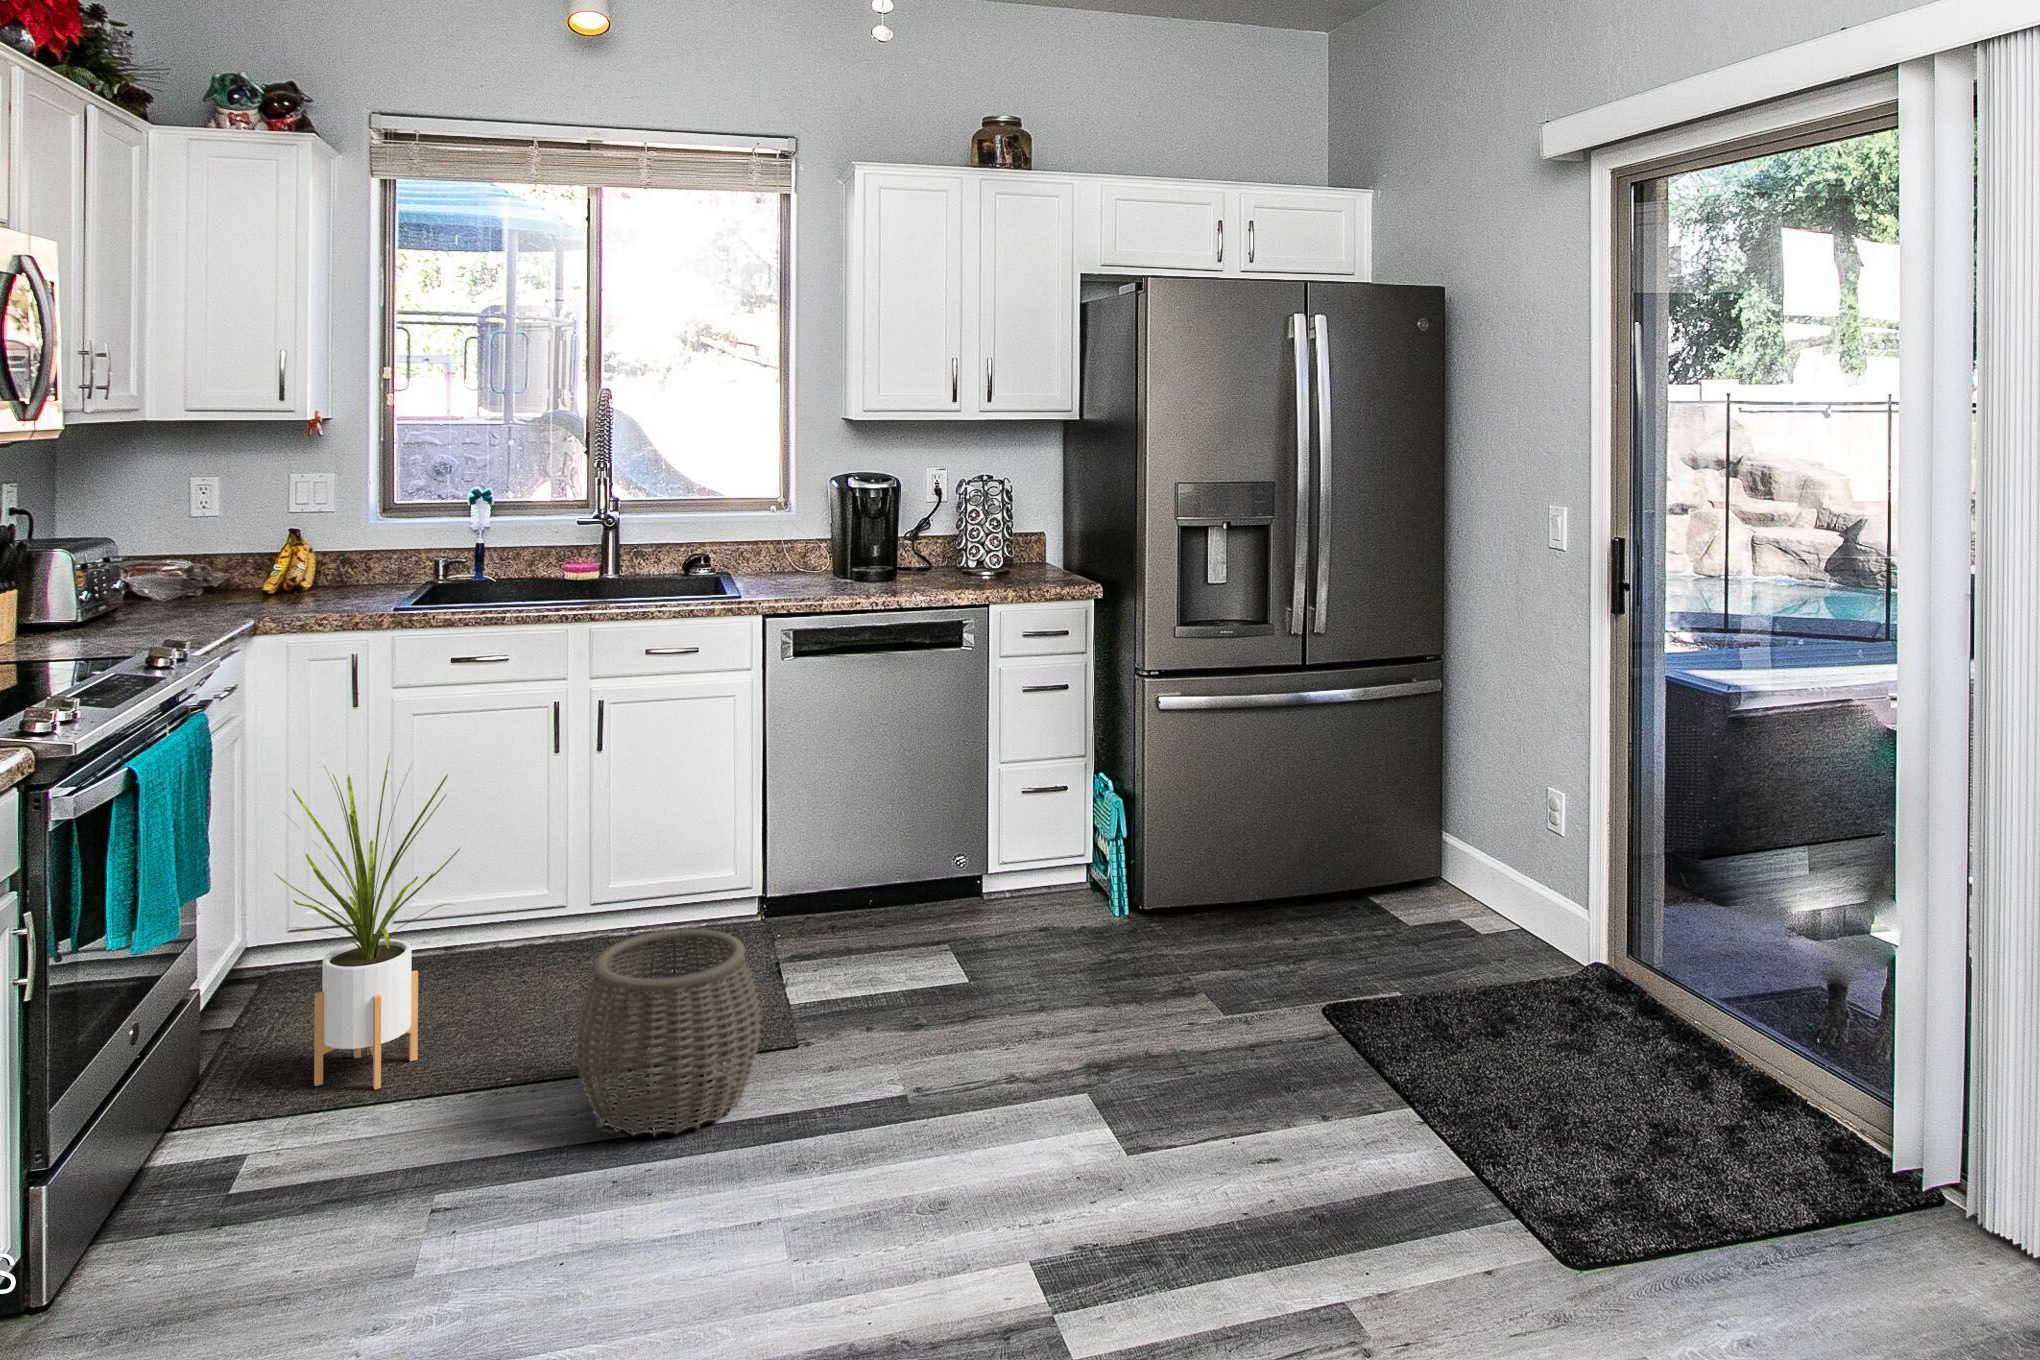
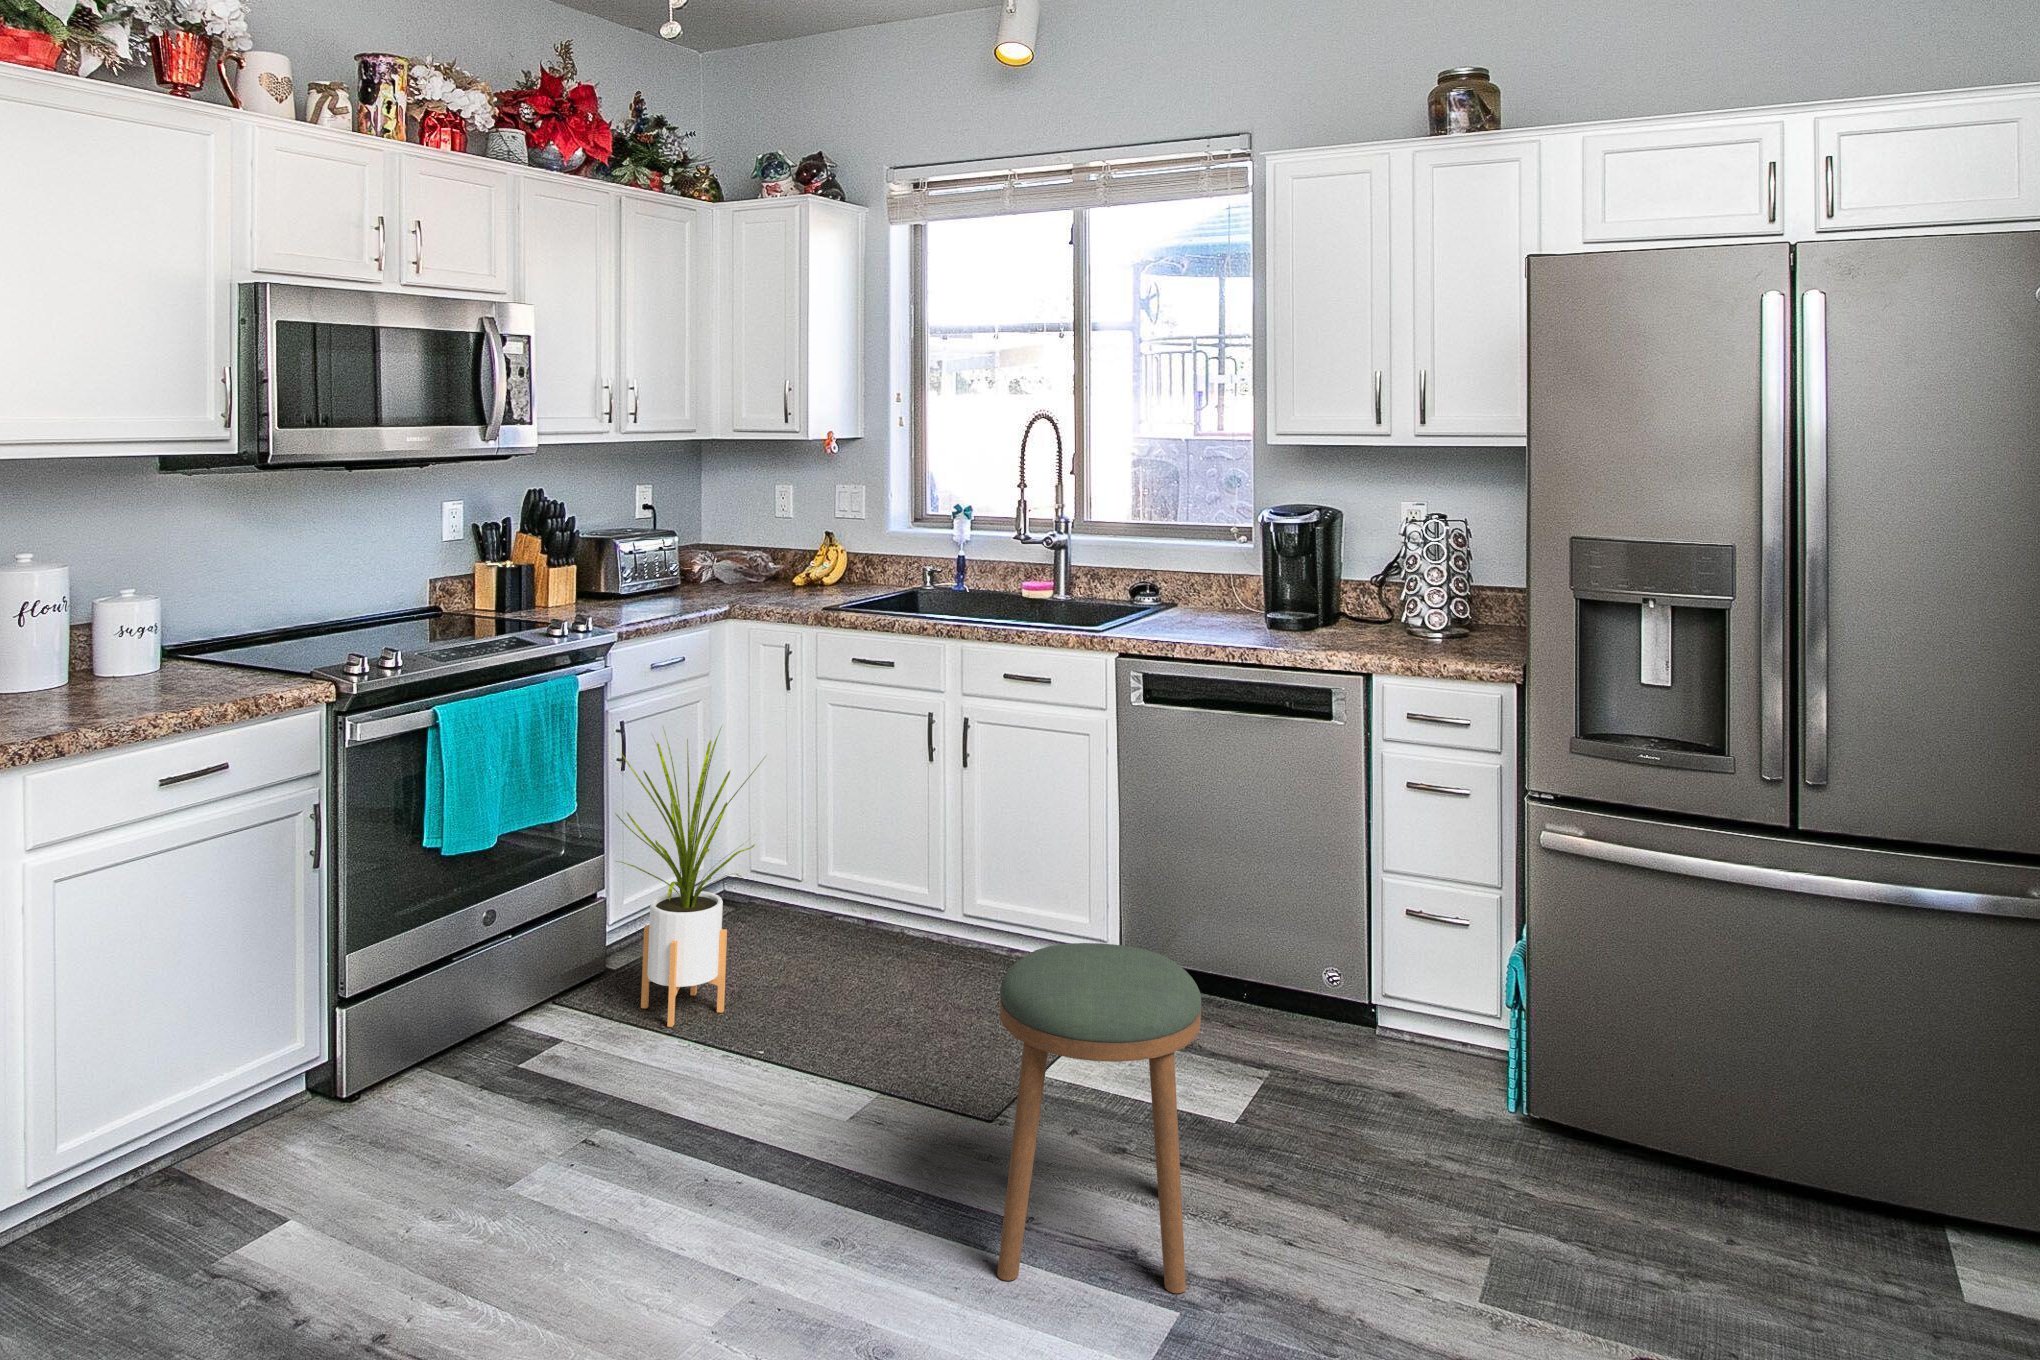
stool: none [870,846,1067,1130] -> present [997,943,1202,1293]
woven basket: present [576,929,761,1136] -> none [733,949,919,1168]

